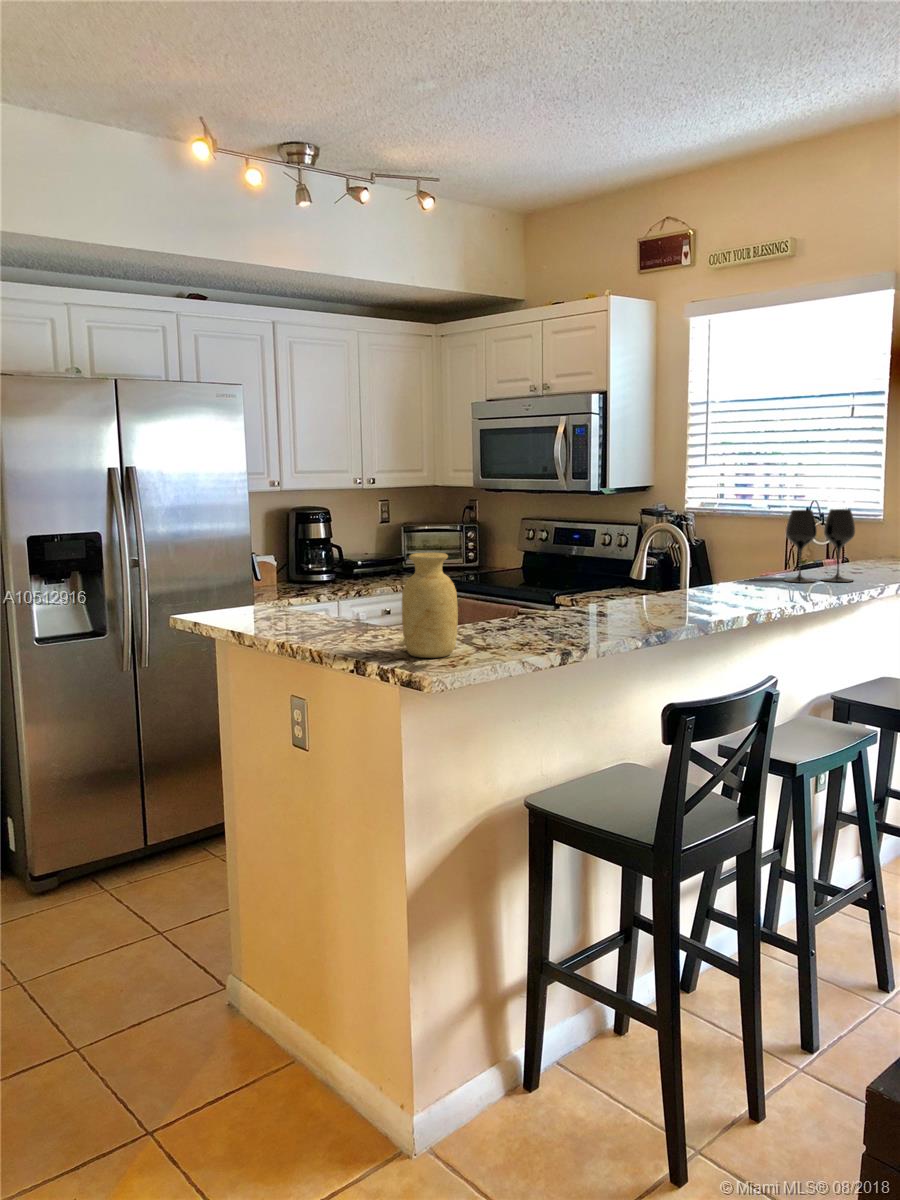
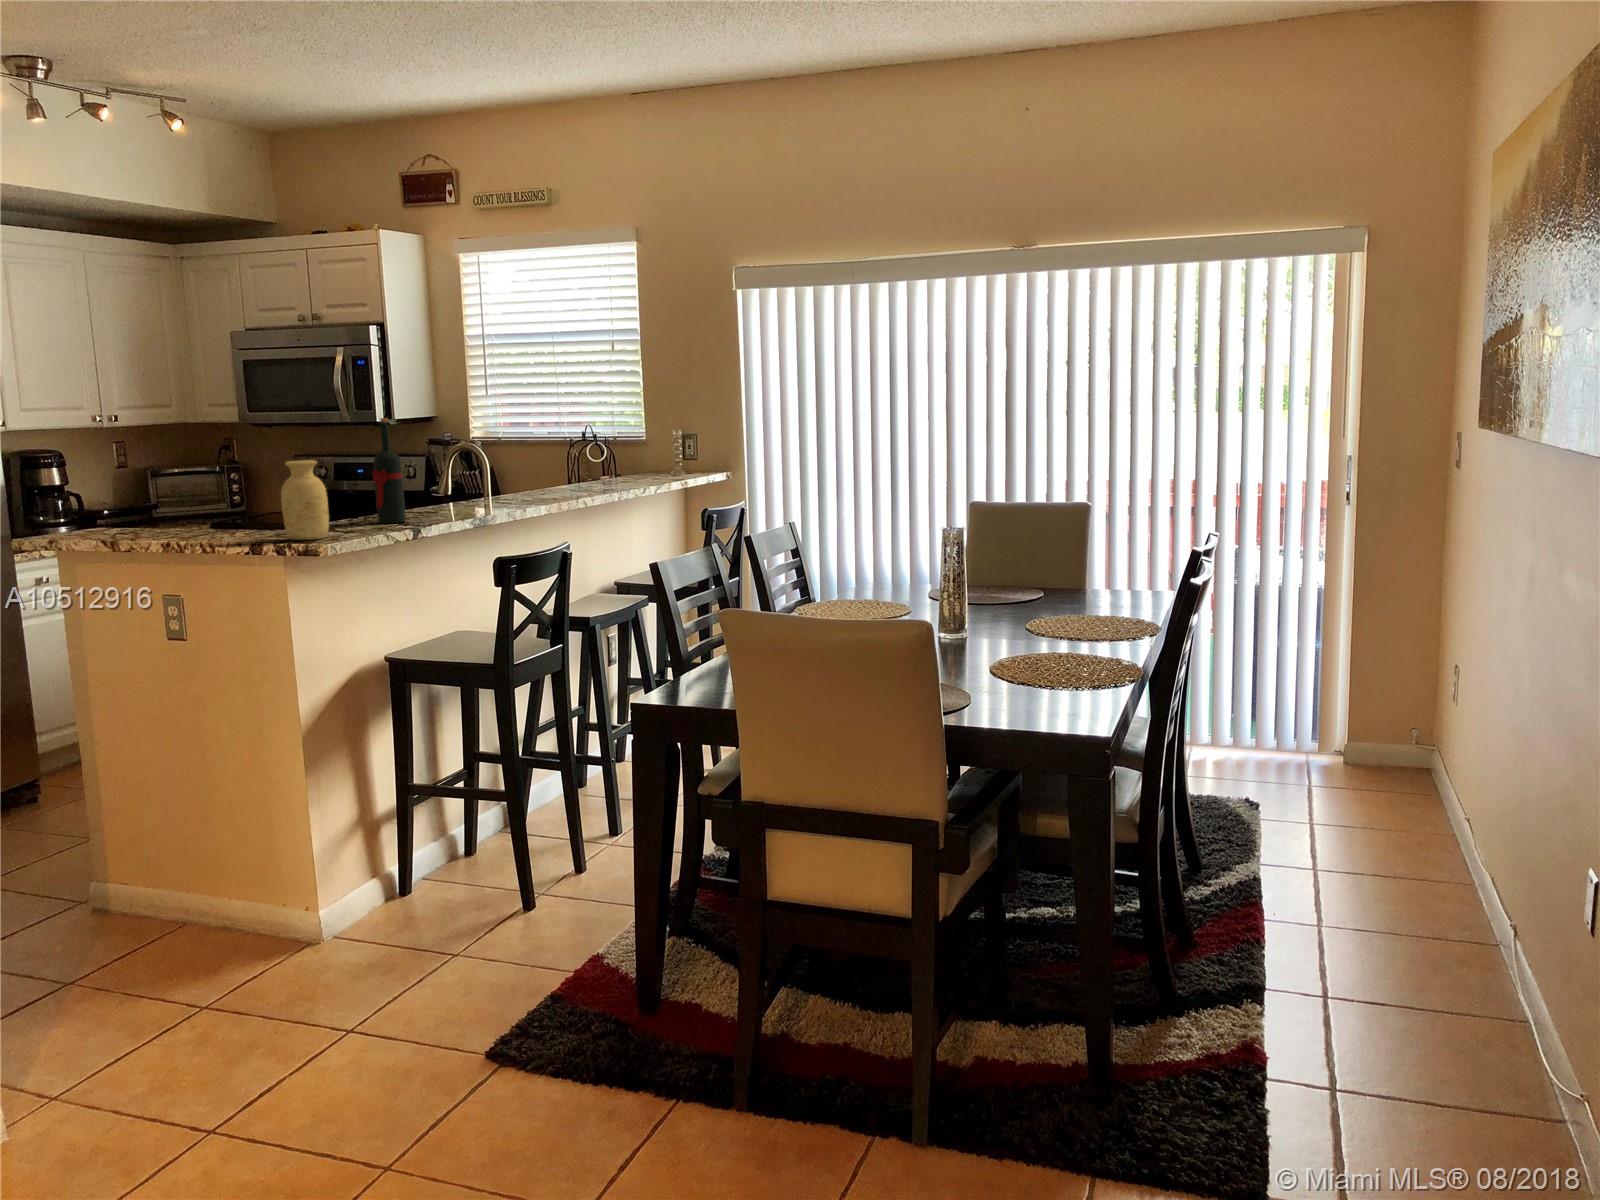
wine bottle: none [533,496,570,629] -> present [373,418,406,523]
wine glass: present [784,509,855,583] -> none [564,430,621,492]

